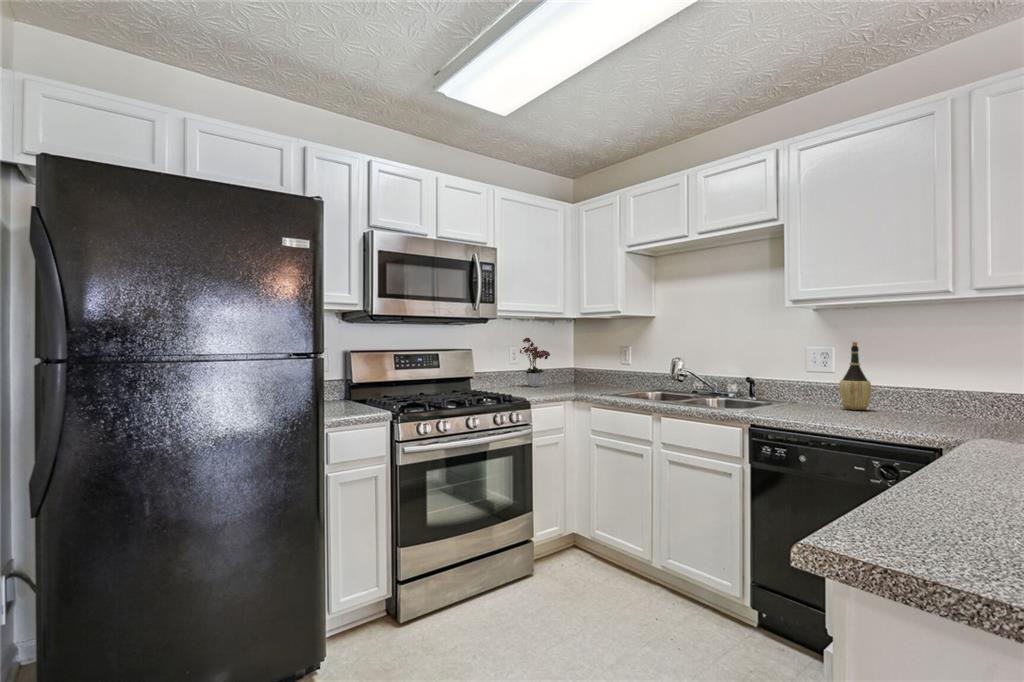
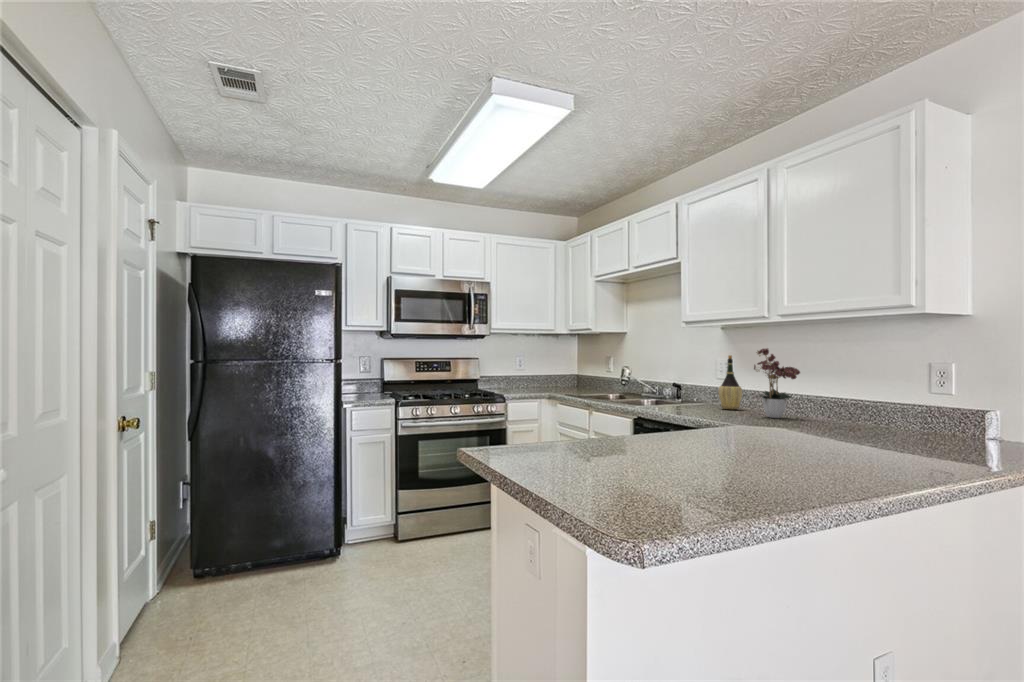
flower arrangement: present [520,338,550,387] -> present [754,348,800,418]

